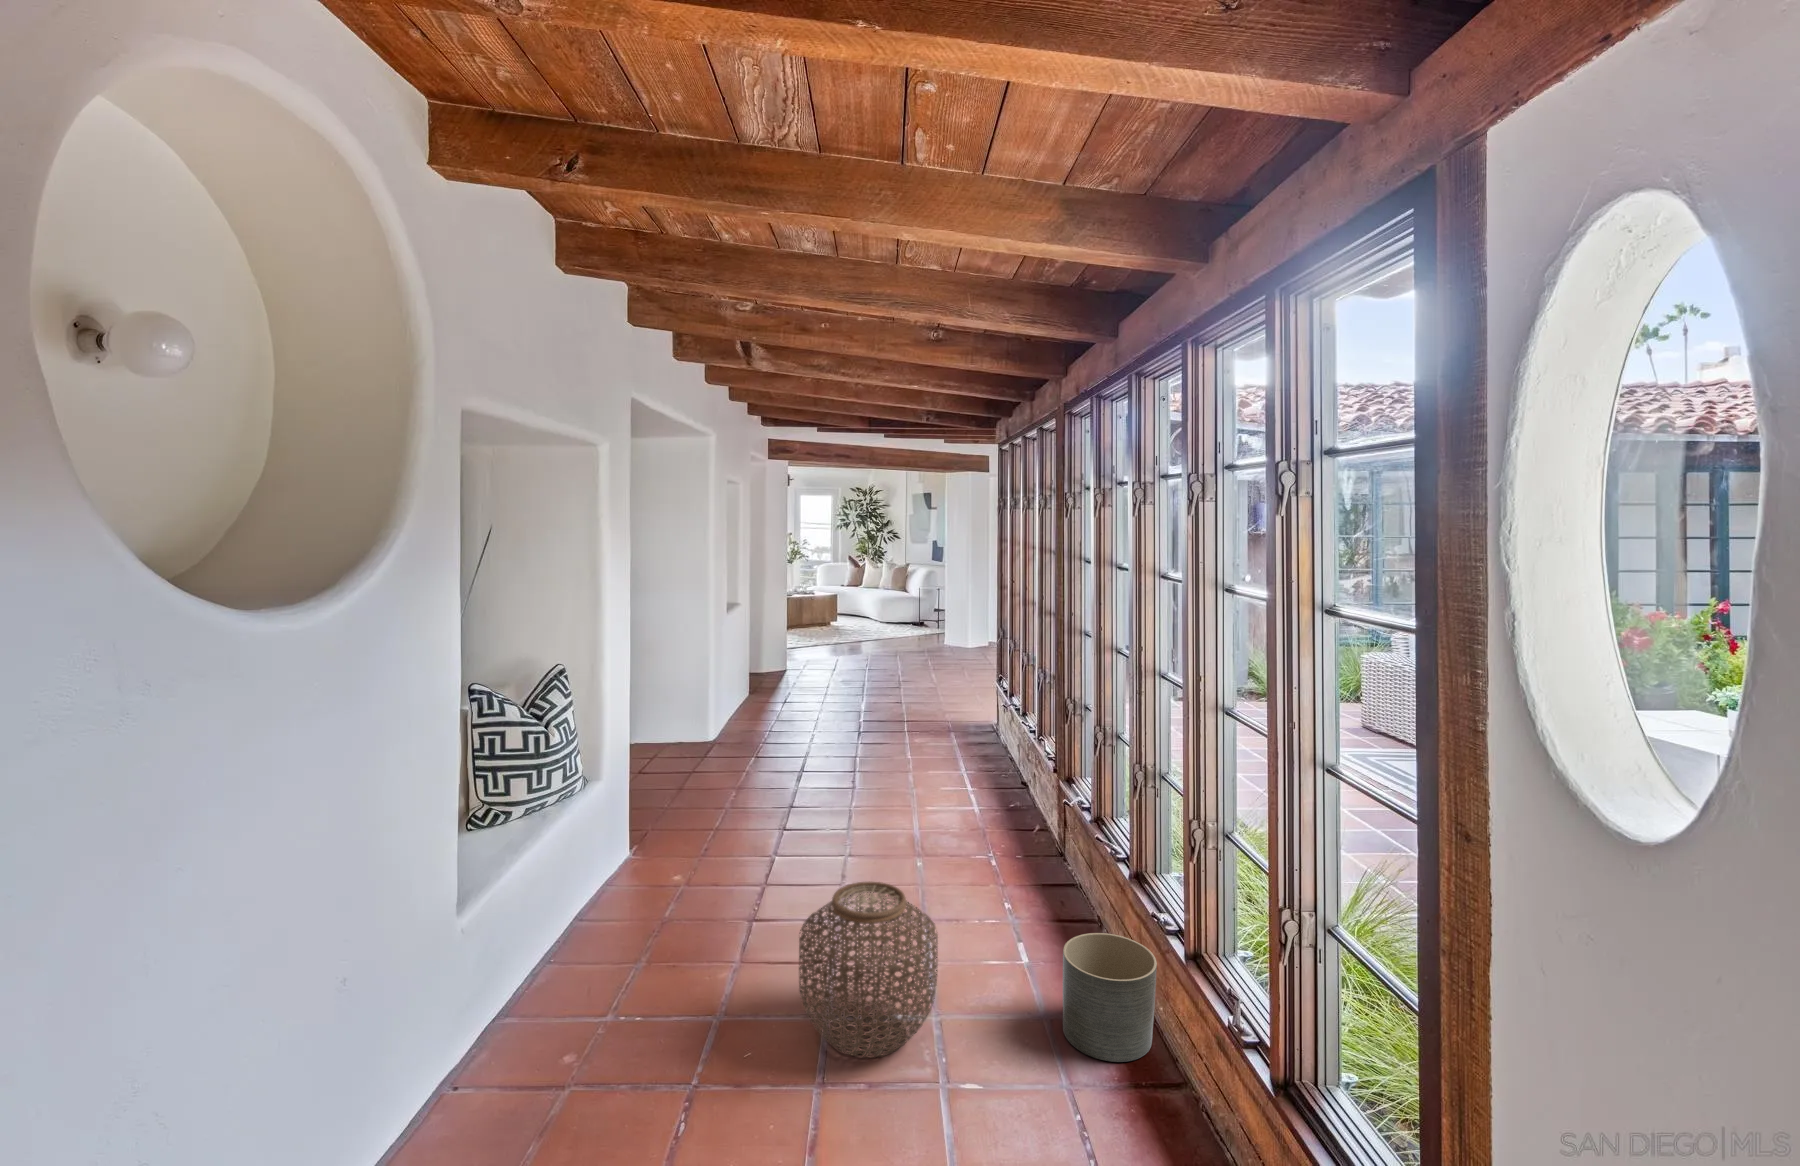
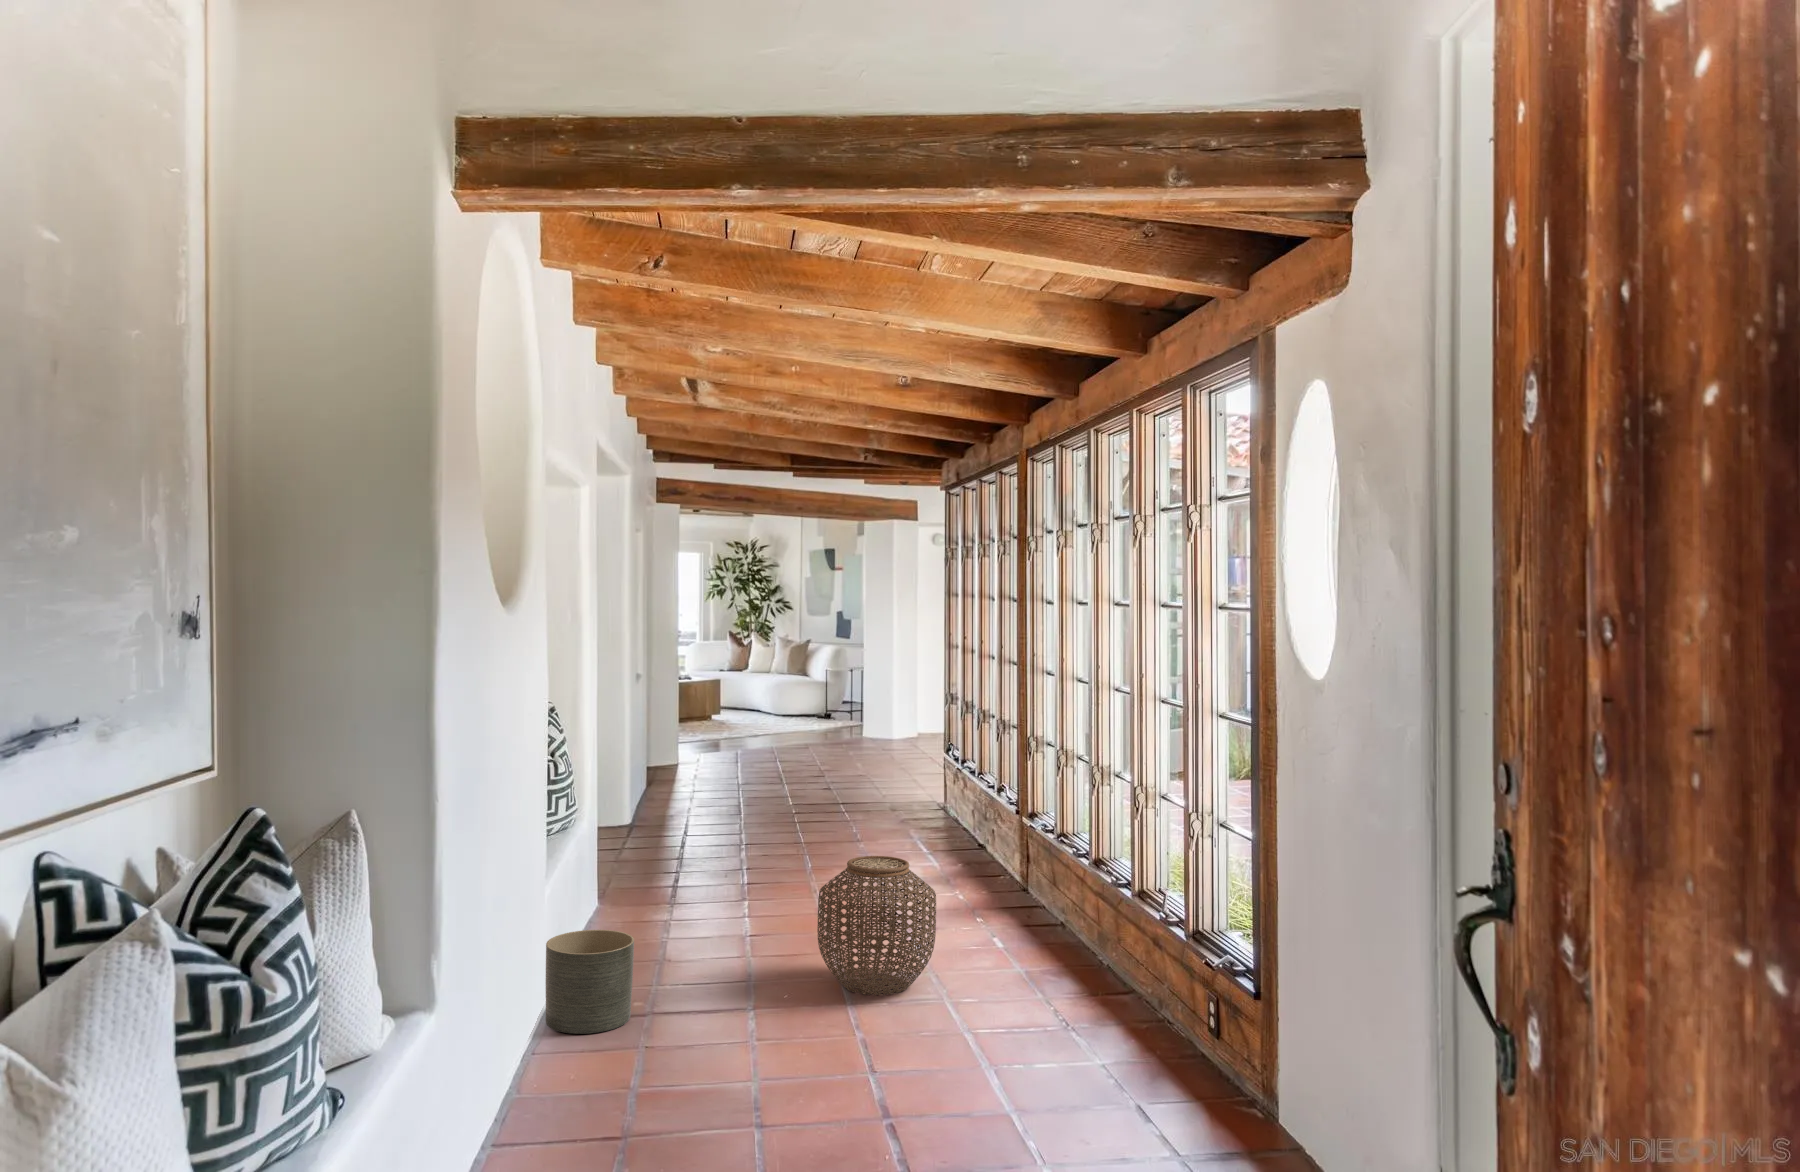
planter: present [1063,933,1157,1062] -> present [546,930,634,1034]

